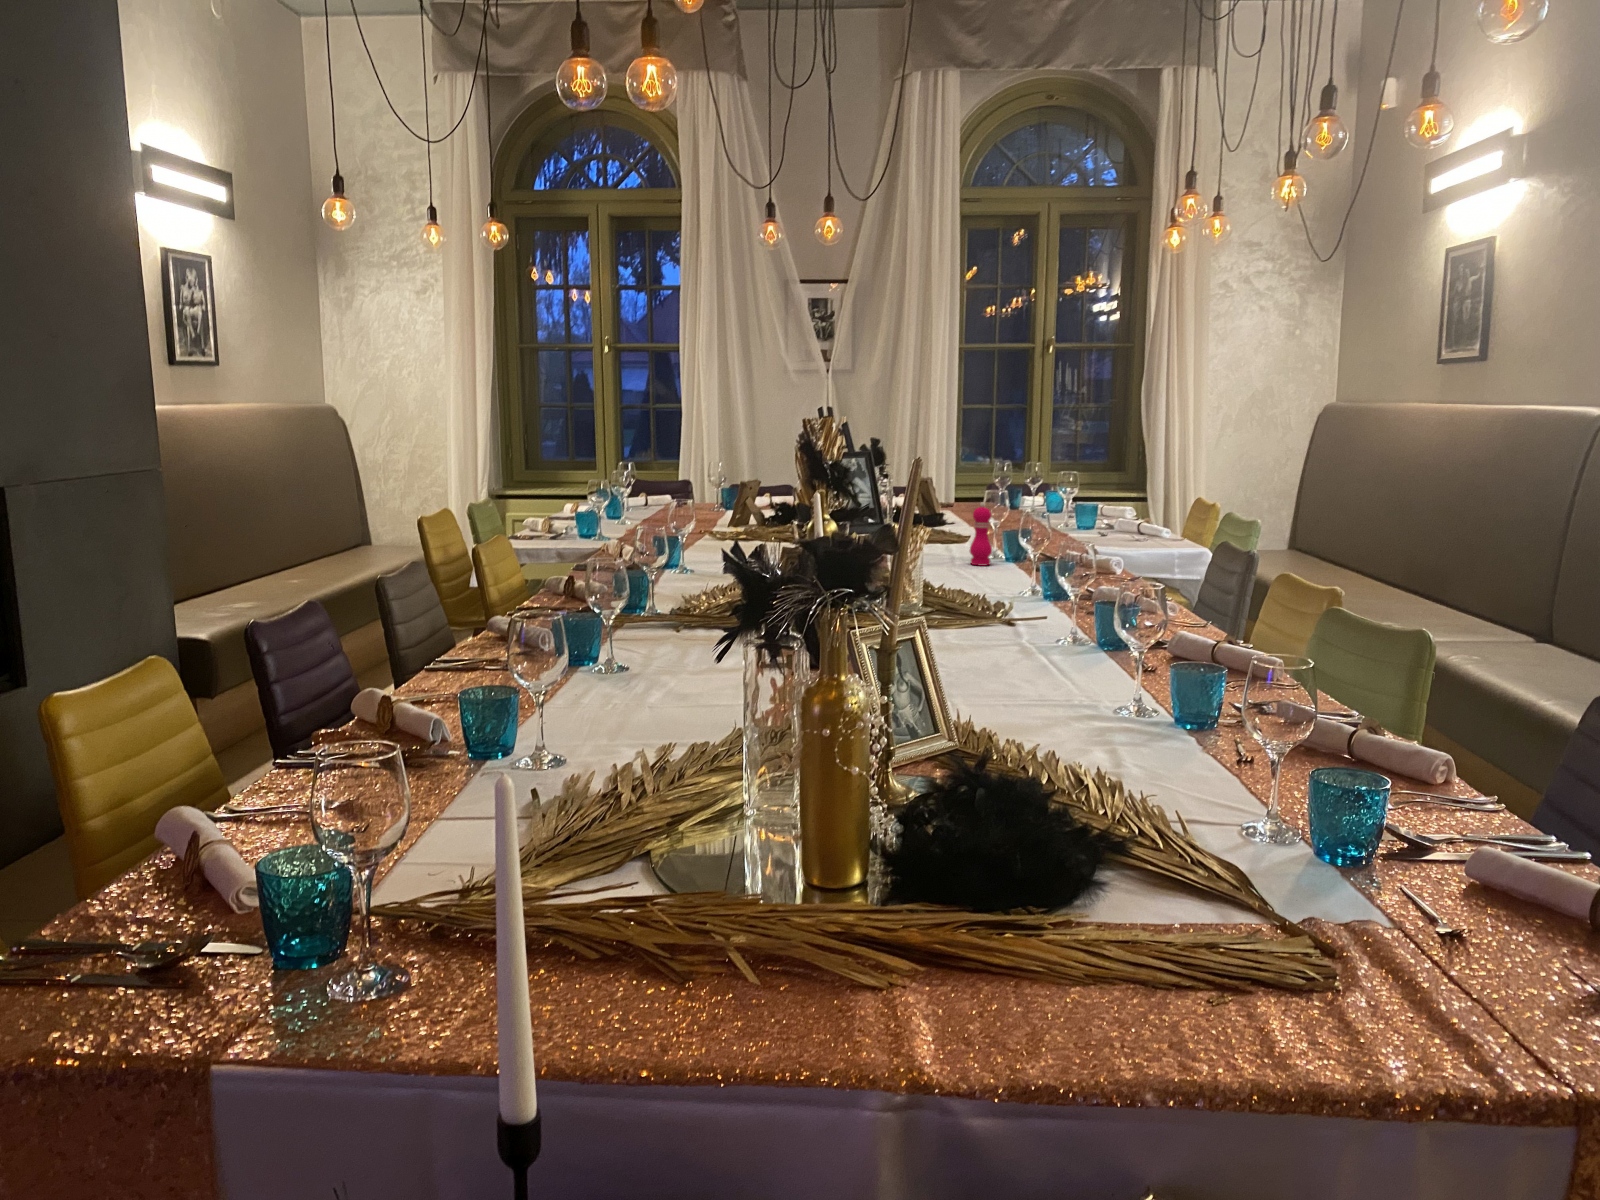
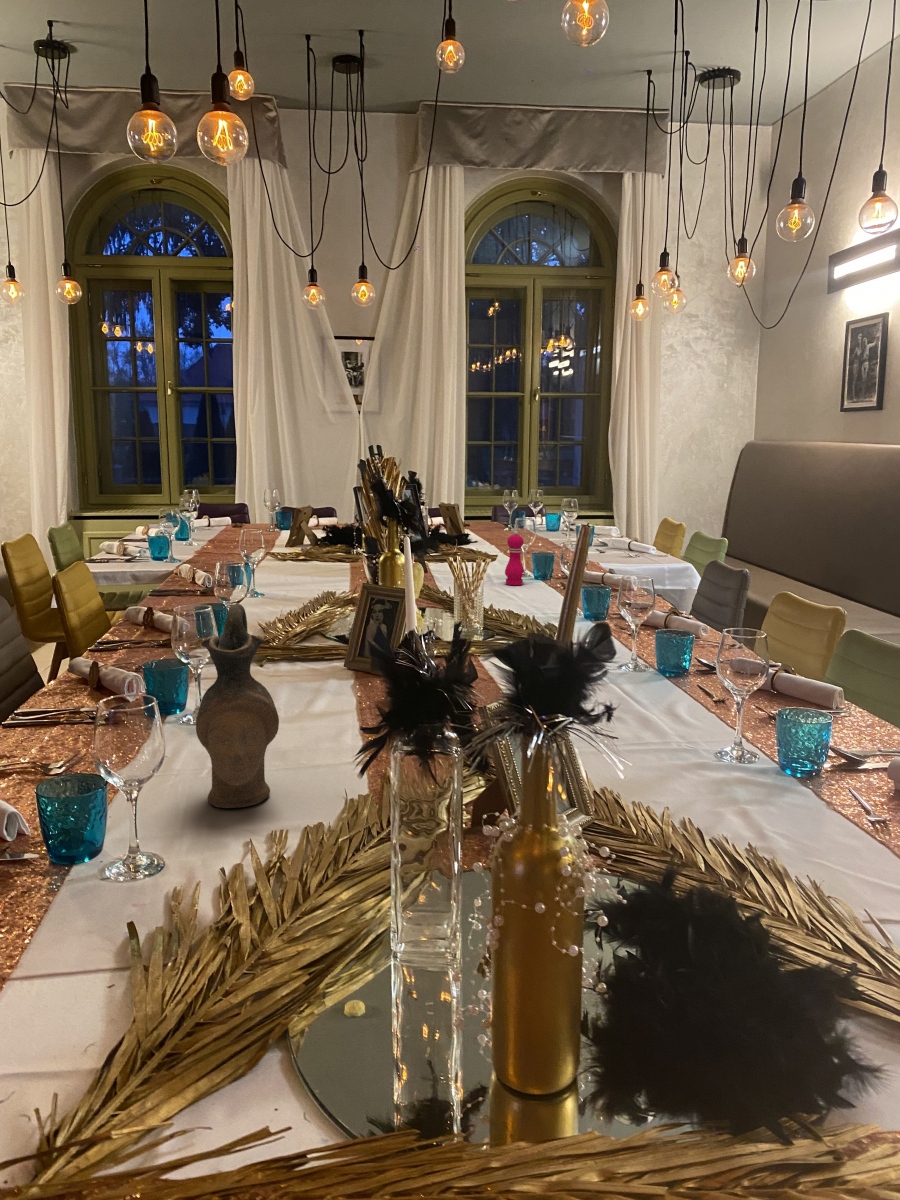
ceramic pitcher: none [599,544,676,737] -> present [196,604,279,808]

